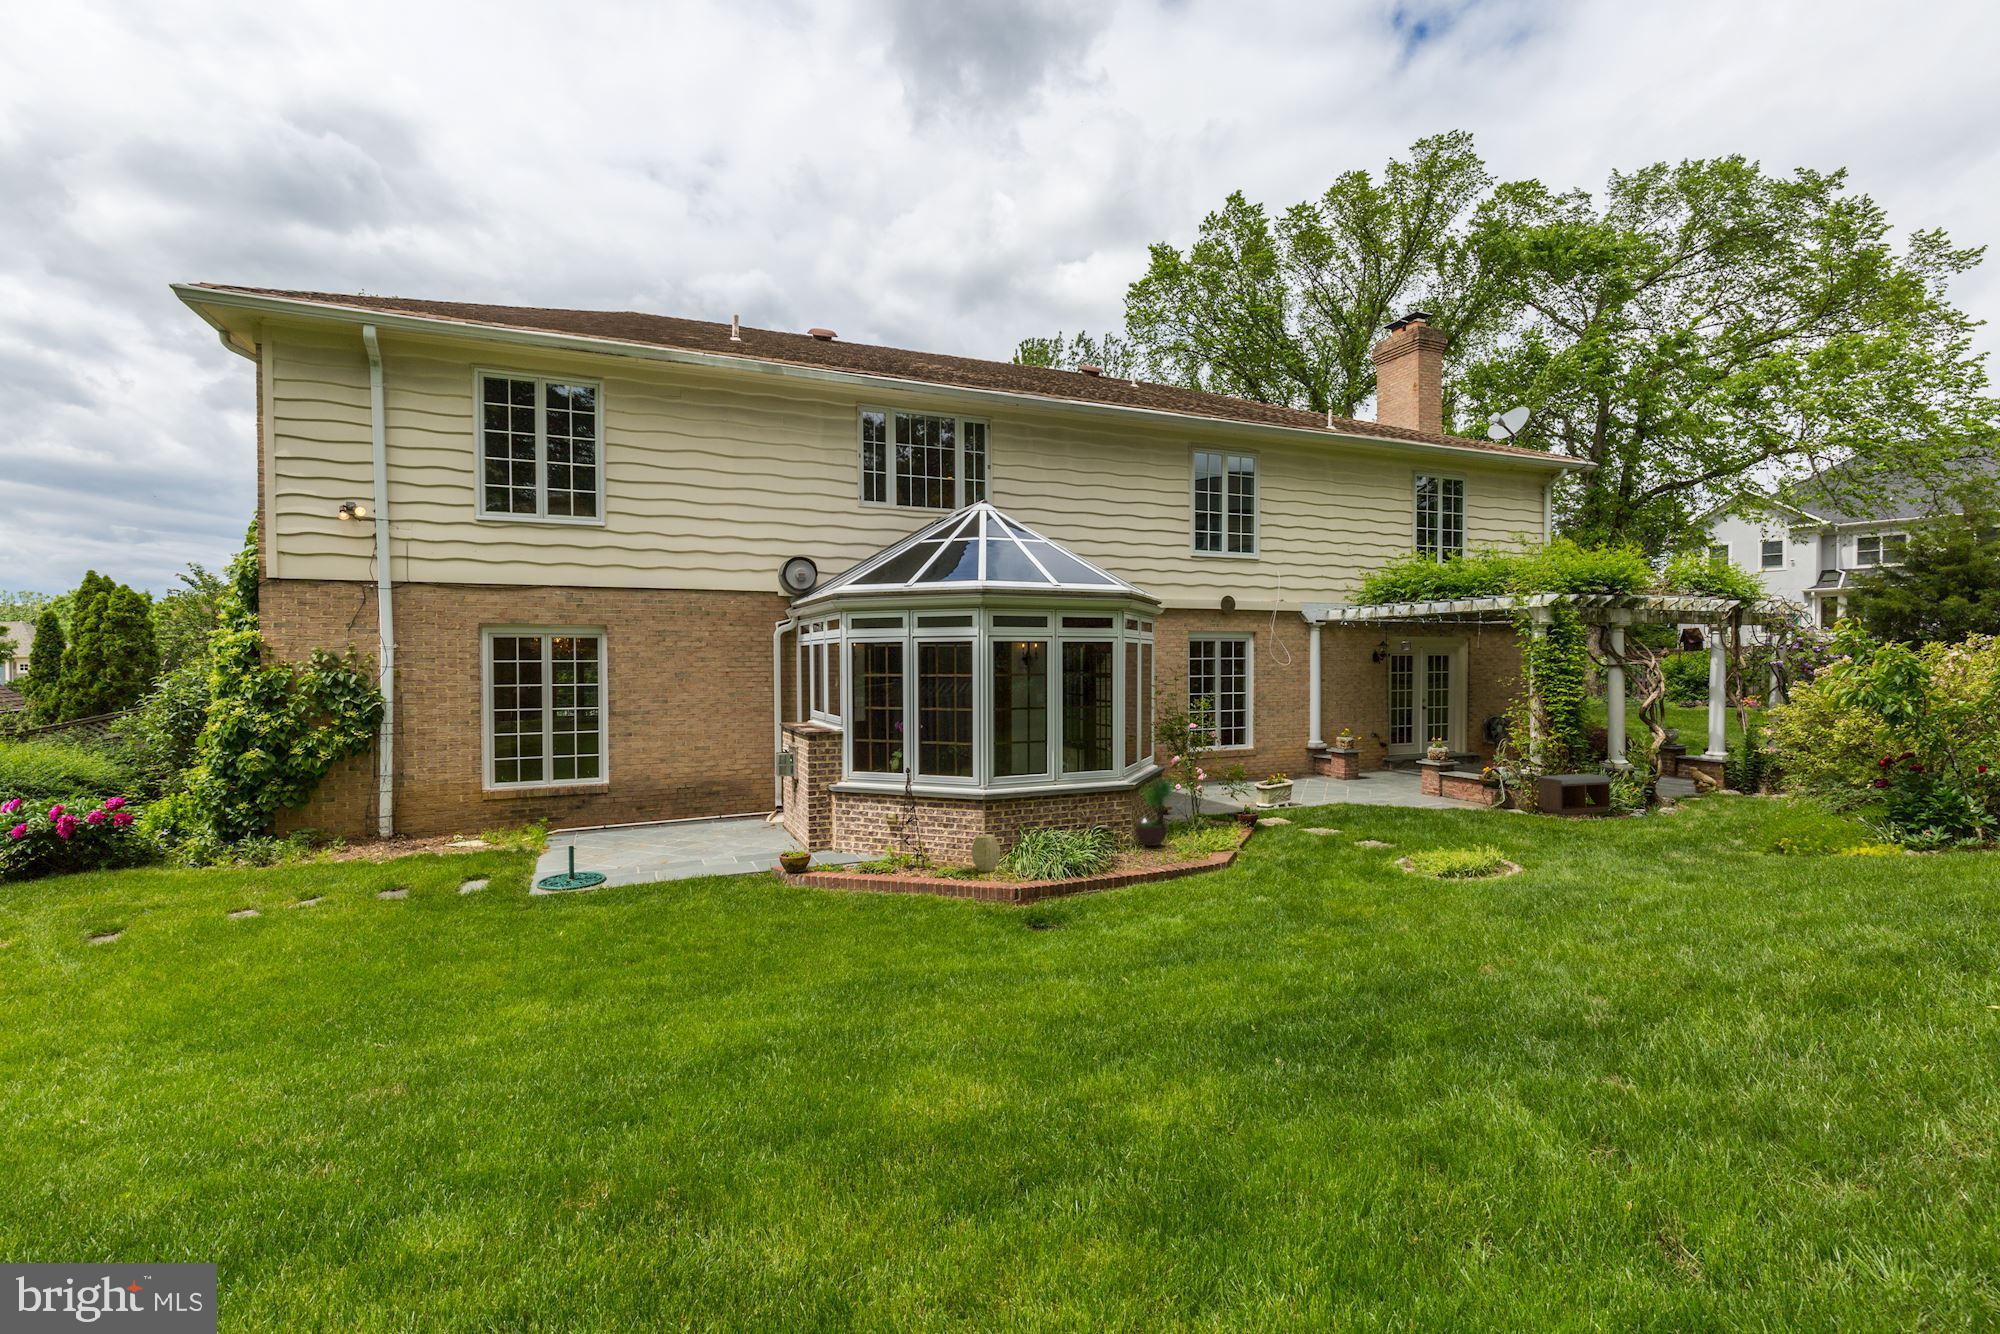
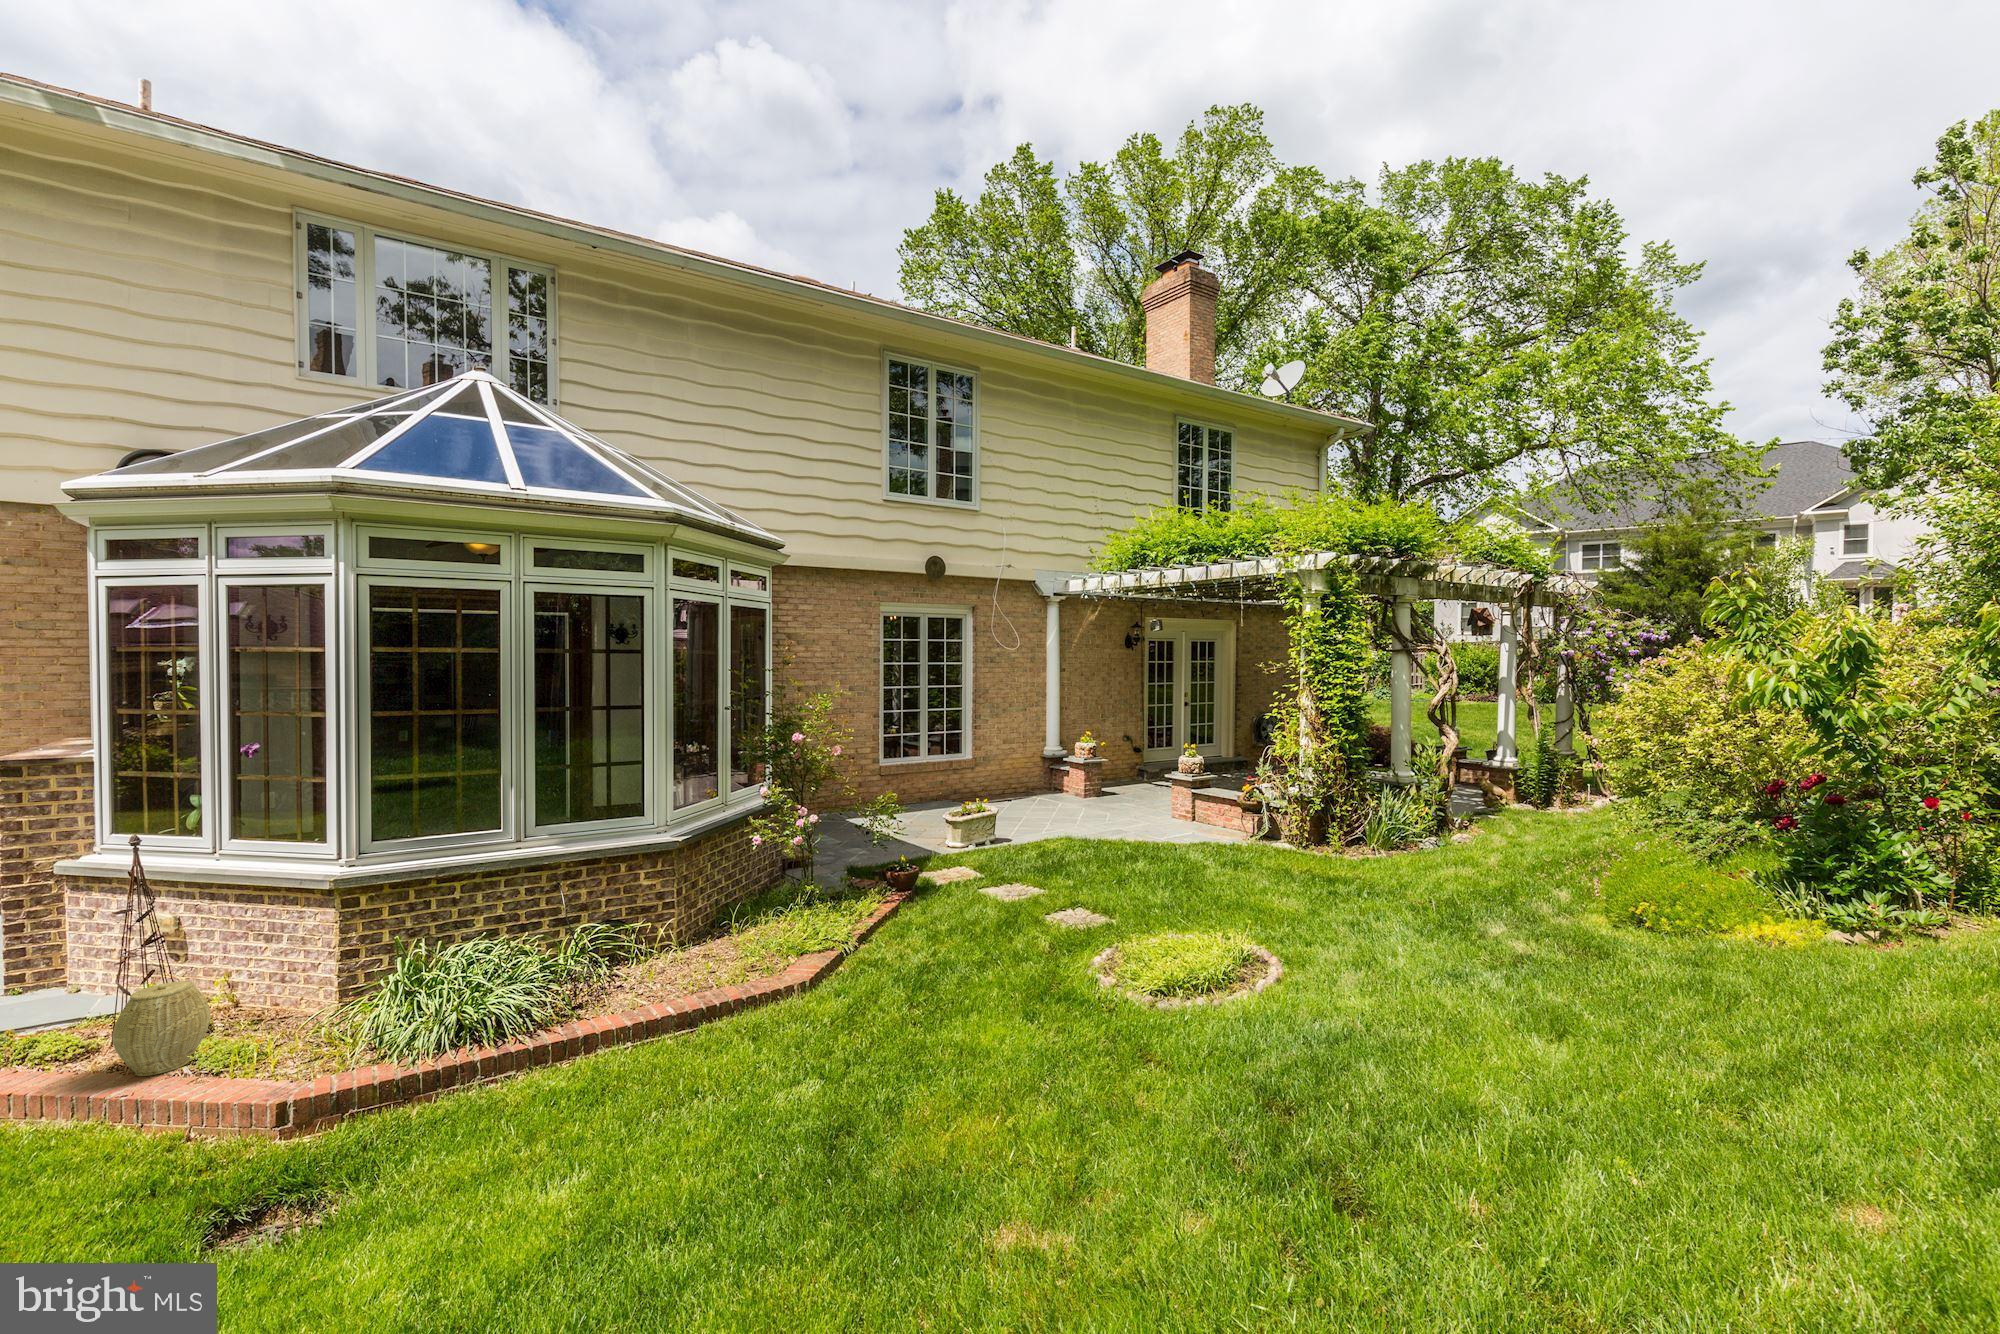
bench: present [1538,774,1612,815] -> none [1308,794,1399,854]
potted tree: present [1135,780,1174,846] -> none [629,823,712,956]

